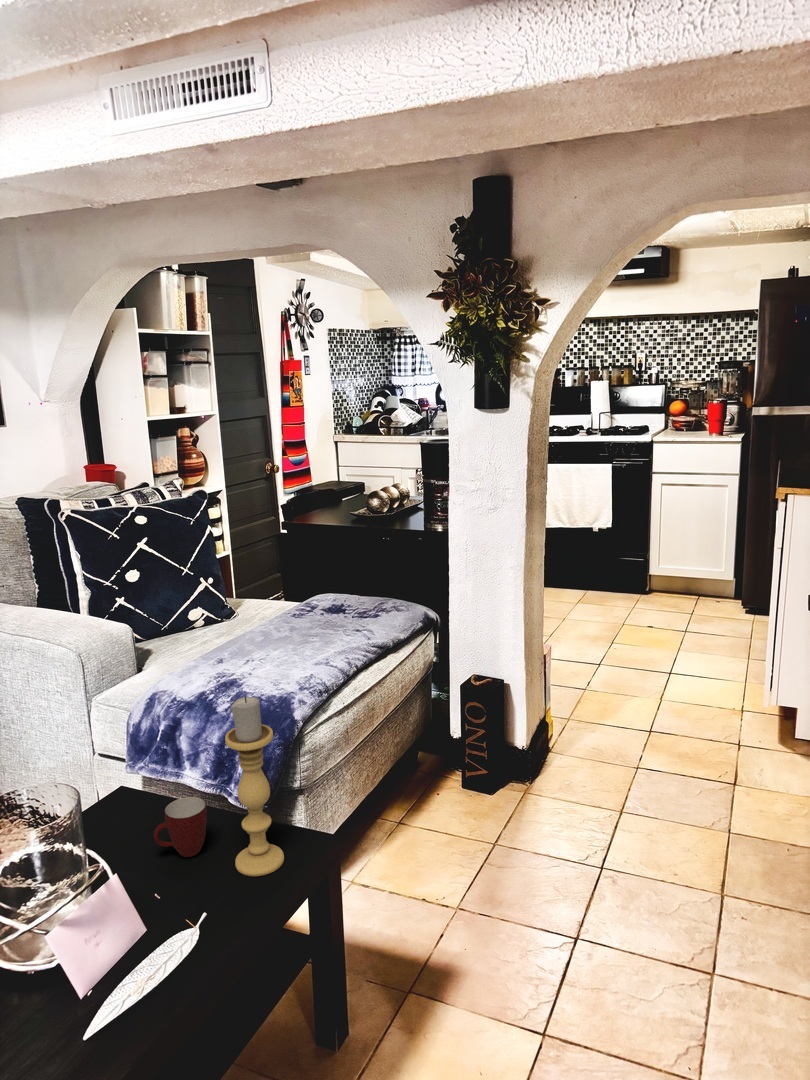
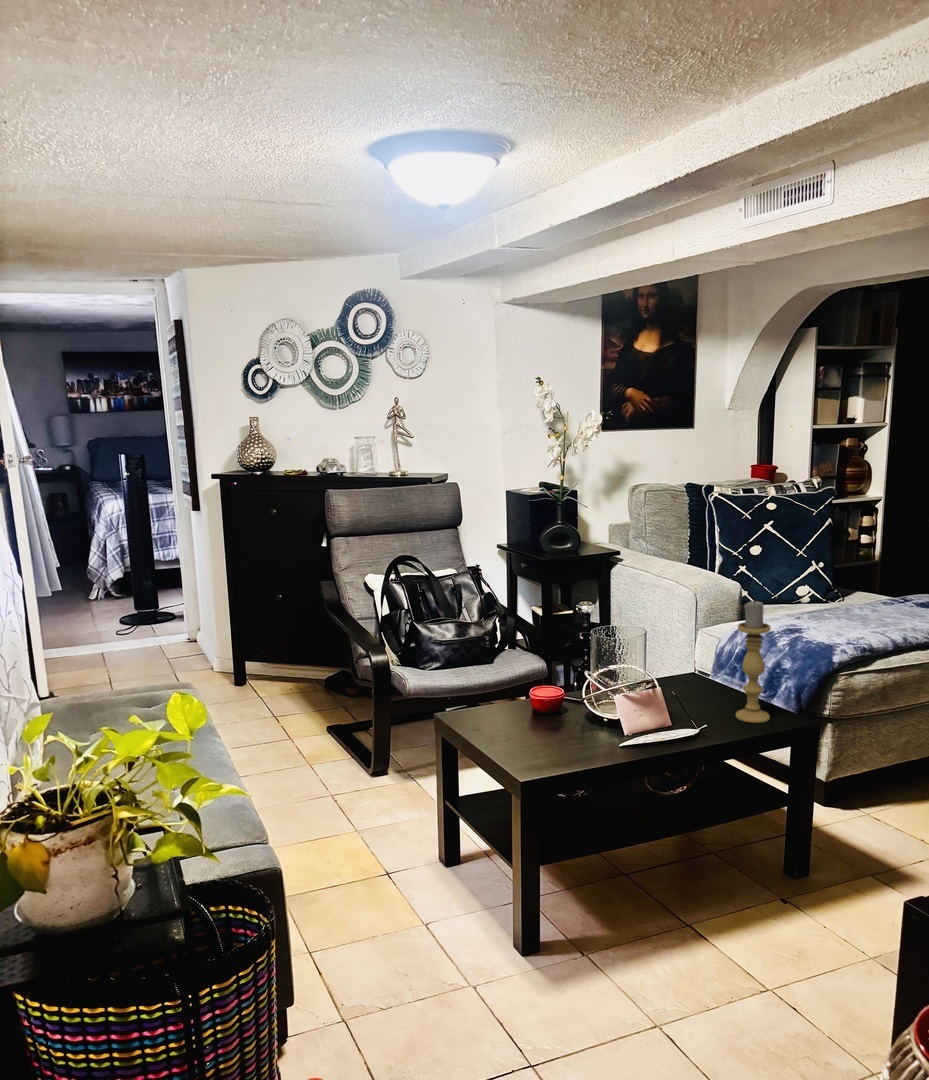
mug: present [154,797,207,857] -> none [691,668,727,705]

